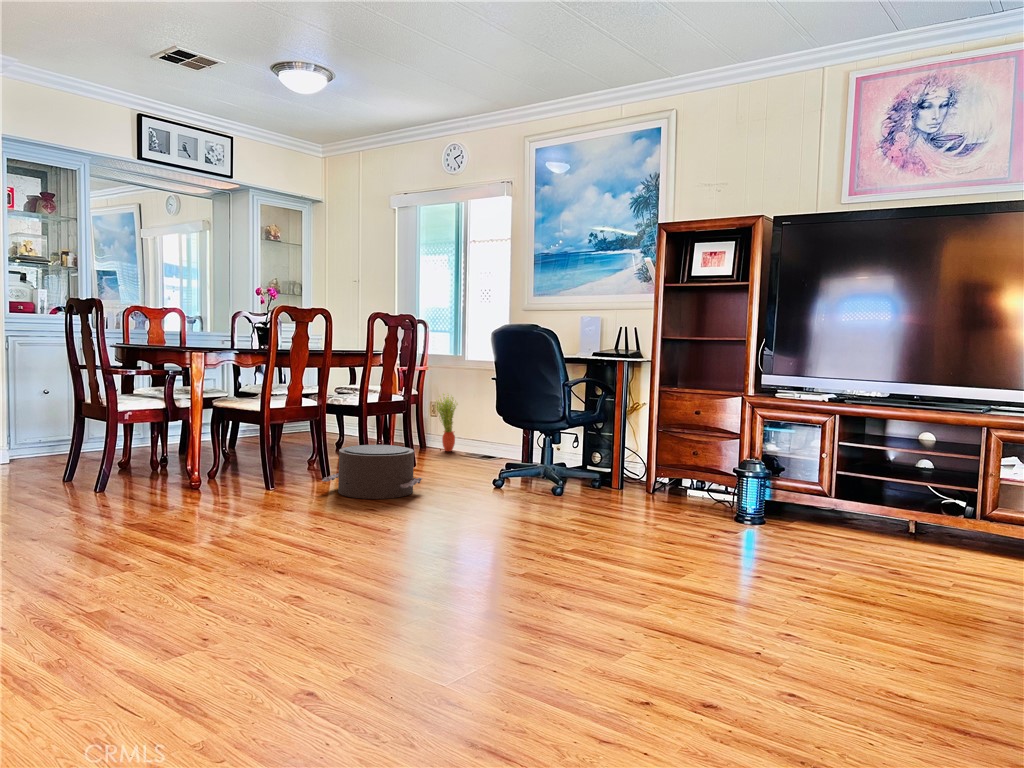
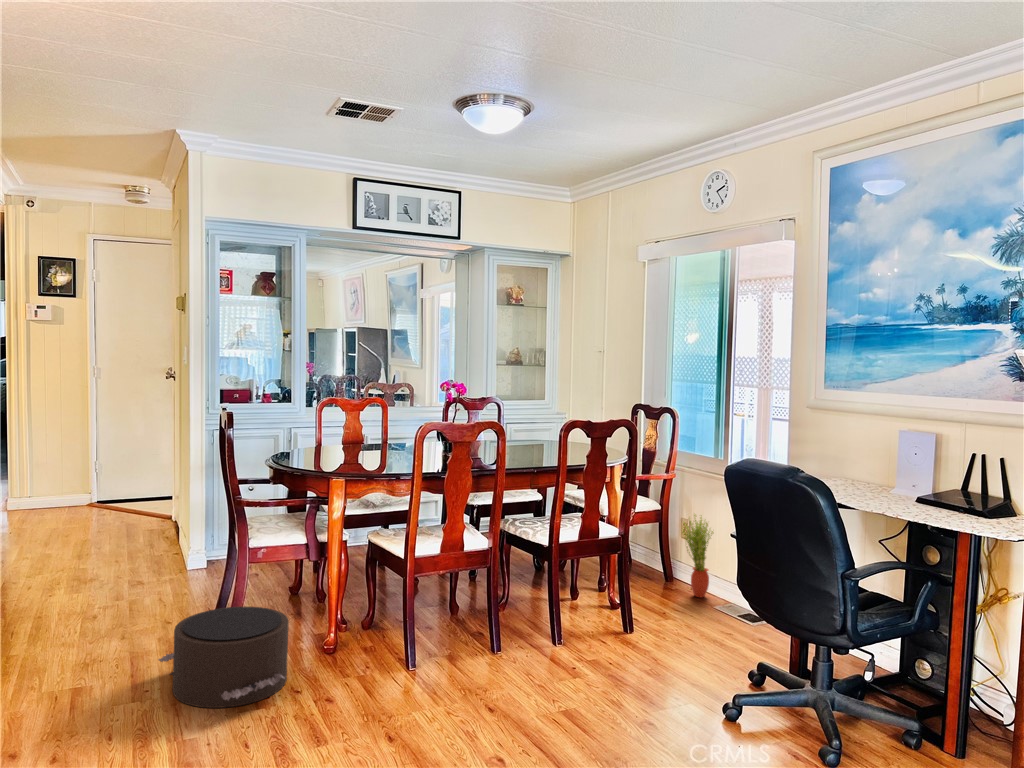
pouf: present [322,445,422,499] -> present [158,607,289,708]

